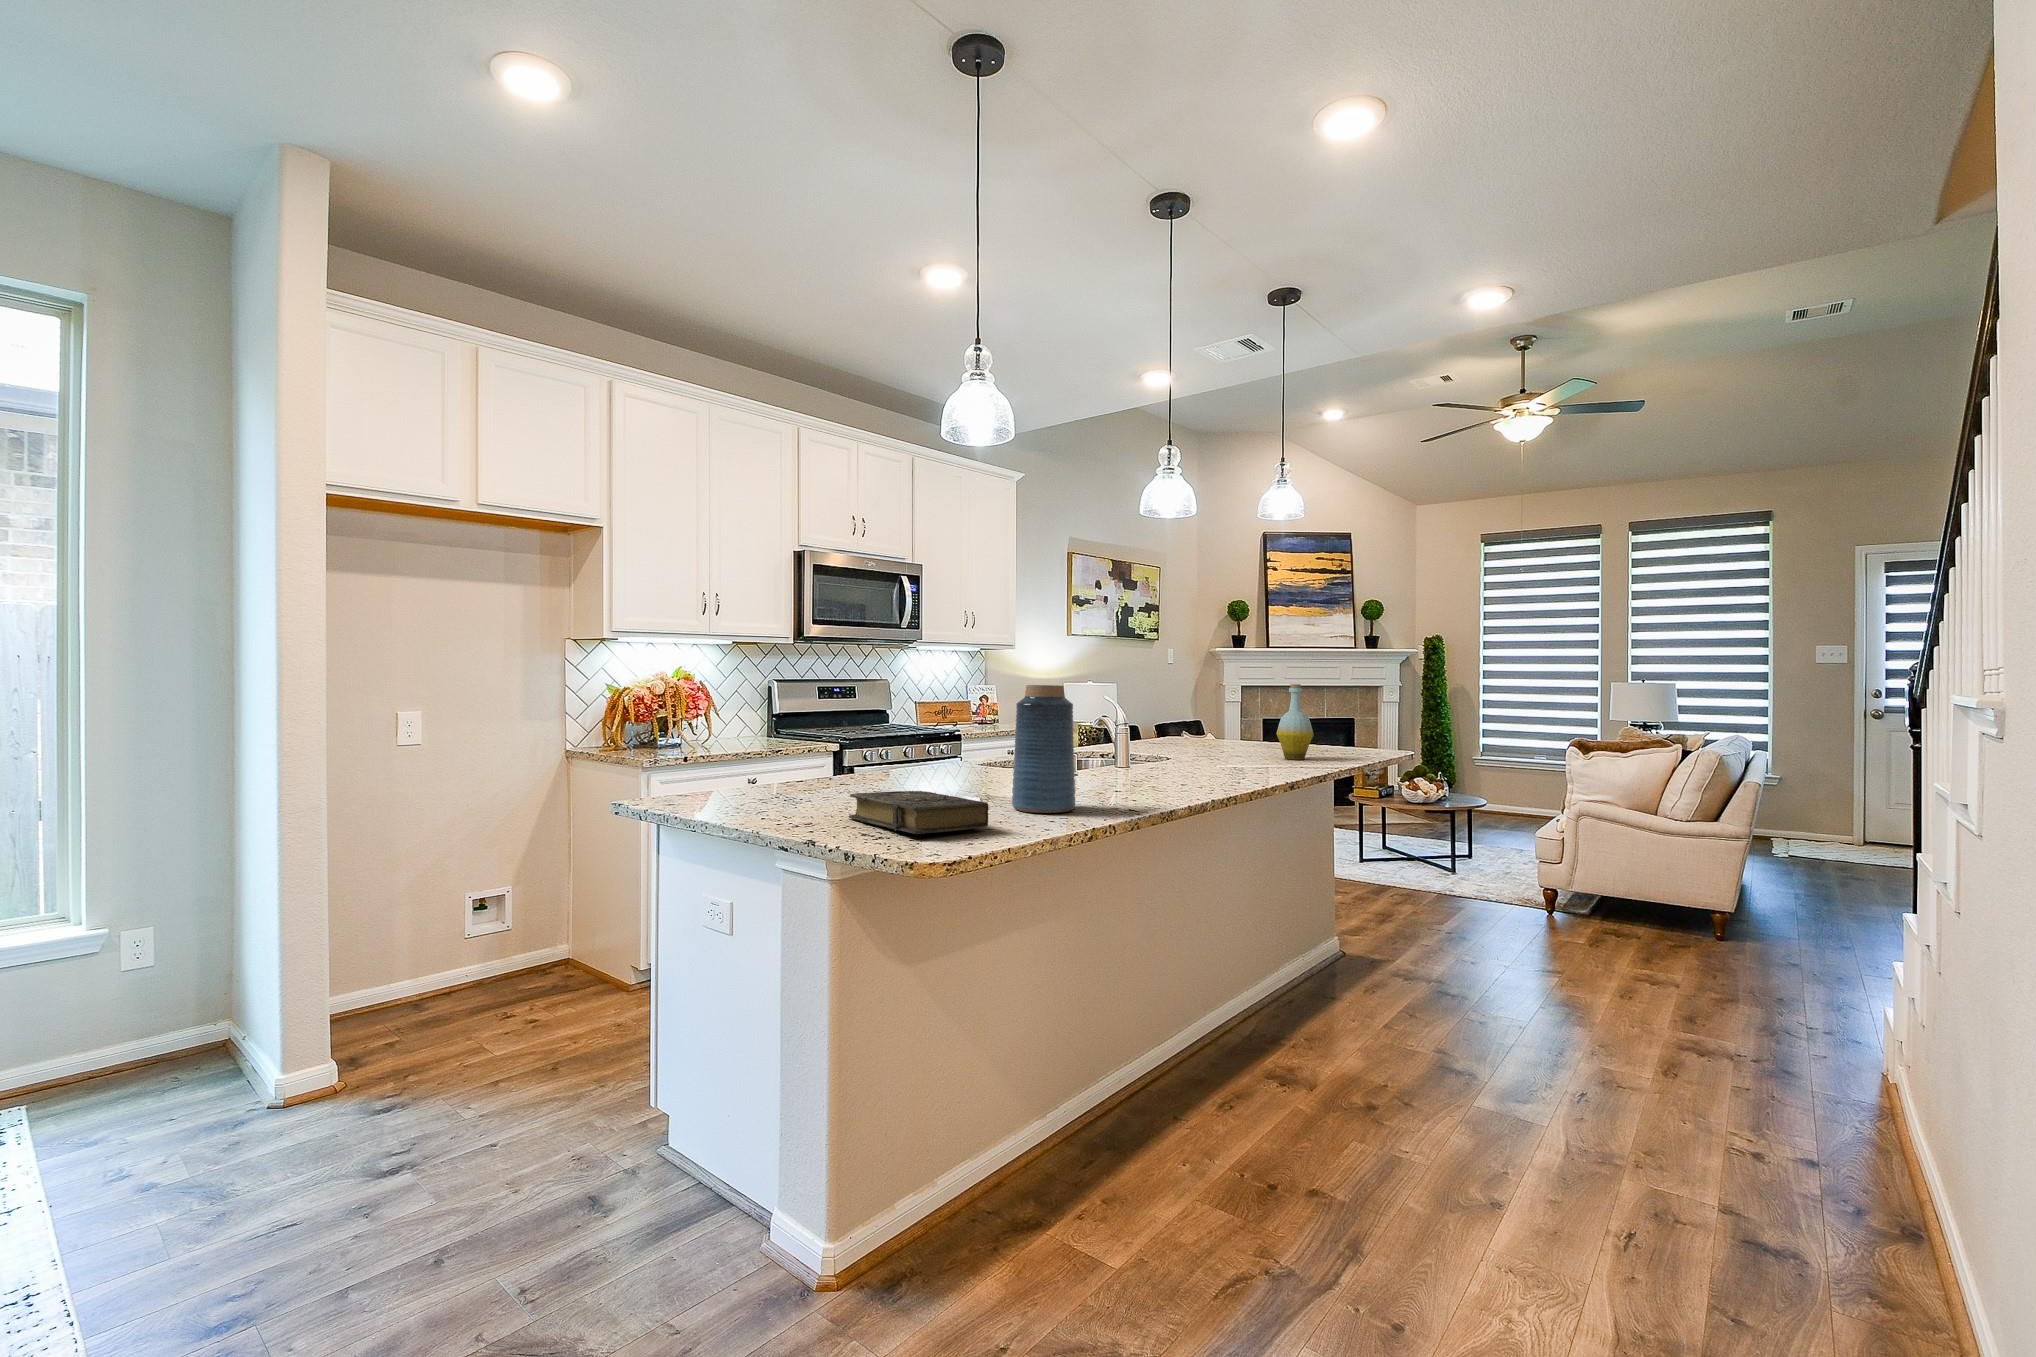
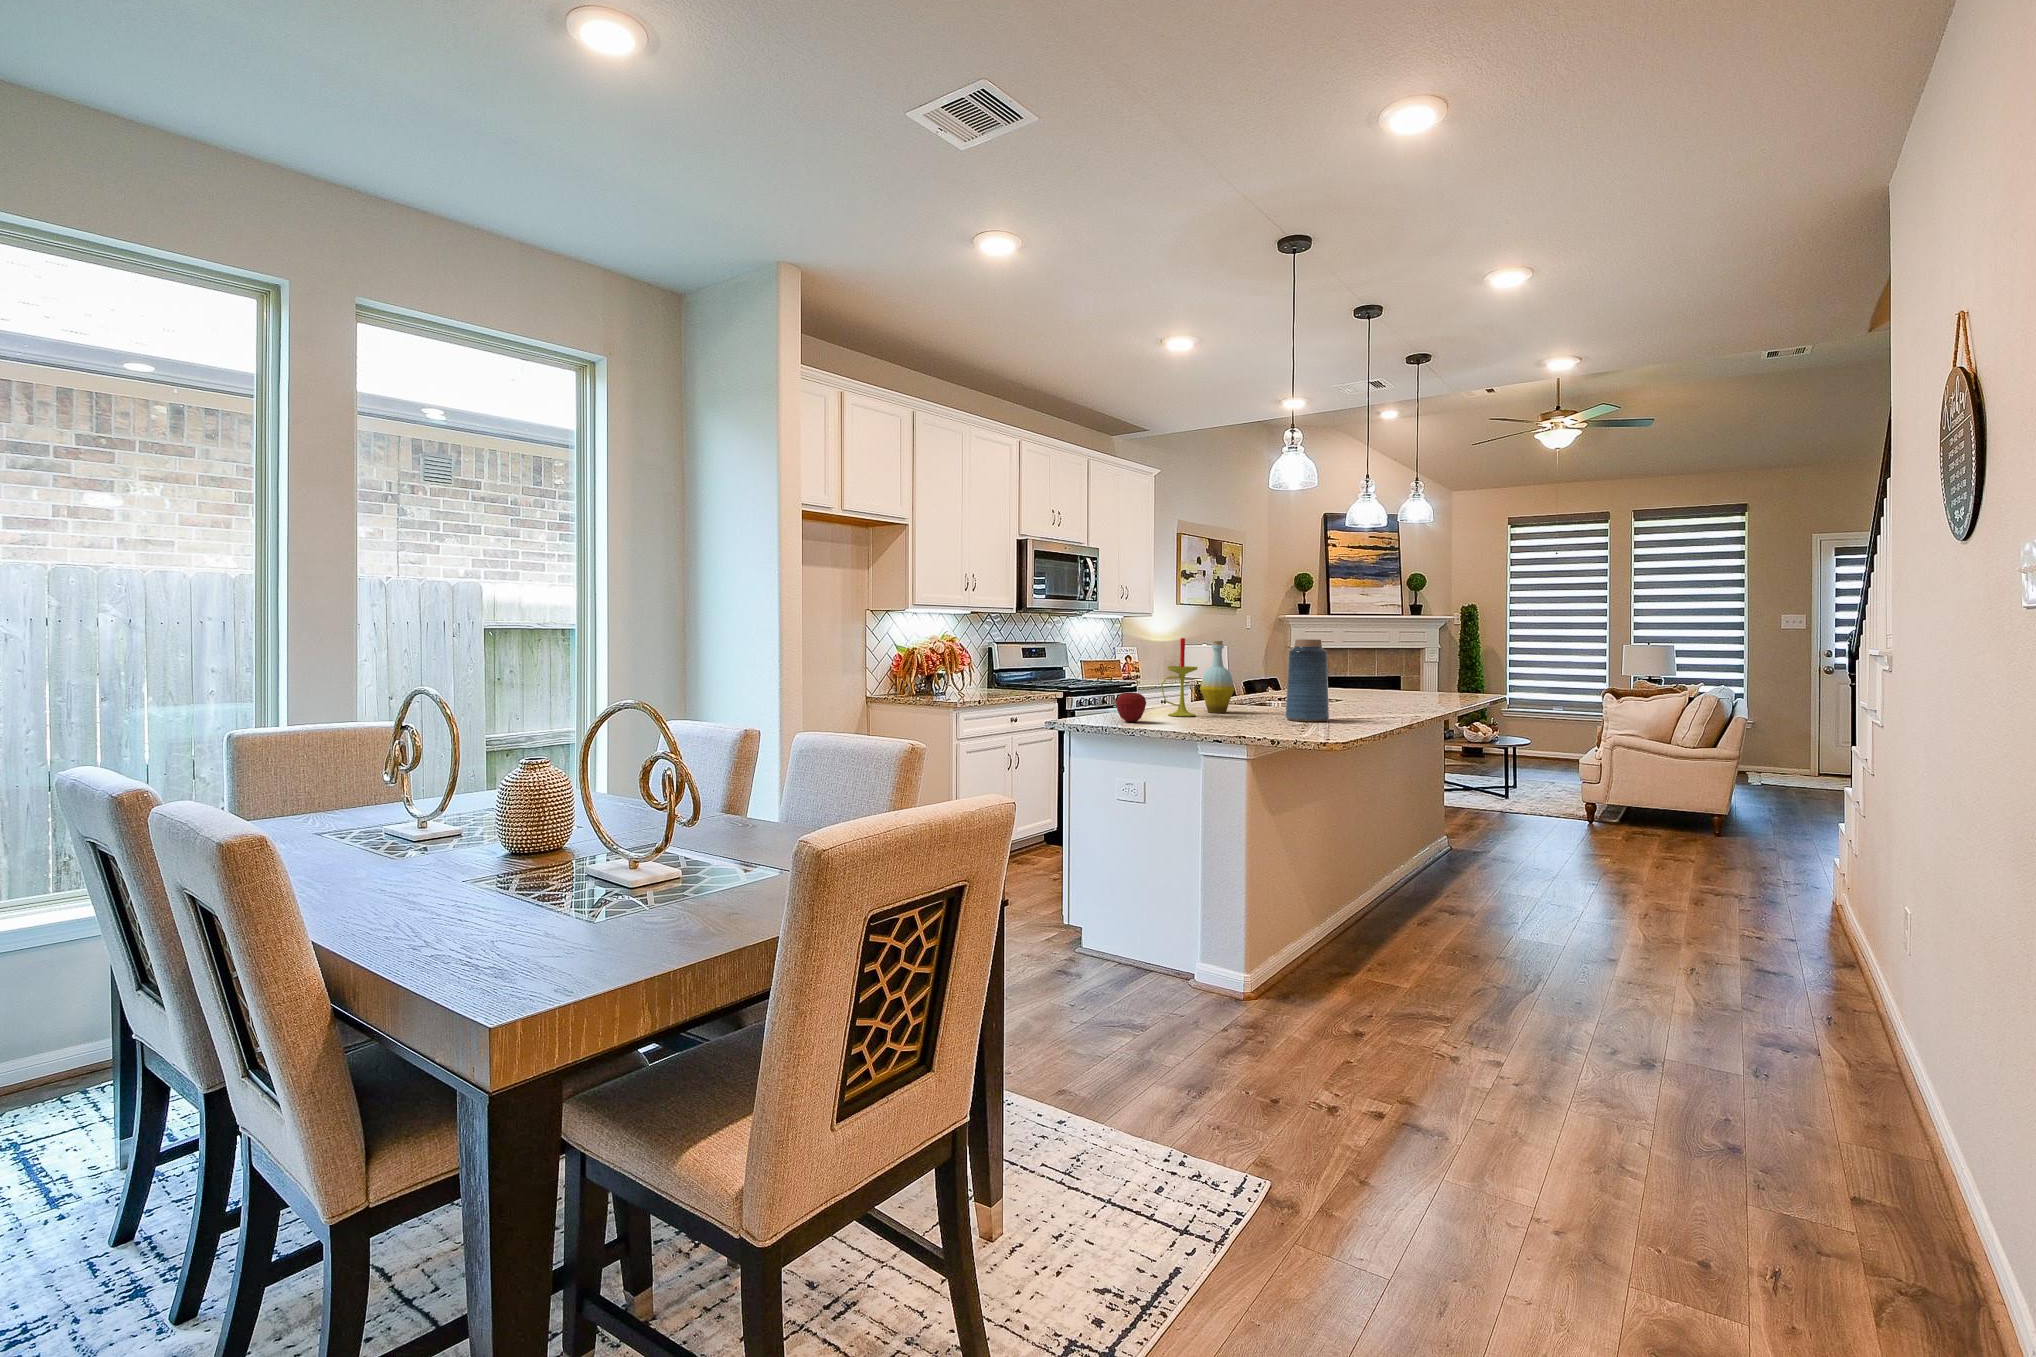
candle: none [833,678,892,800] -> present [1161,638,1198,716]
bottle: present [1277,684,1313,760] -> present [1200,641,1235,713]
apple: none [718,765,766,815] -> present [1116,692,1146,722]
book: present [849,791,988,834] -> none [1202,708,1300,728]

